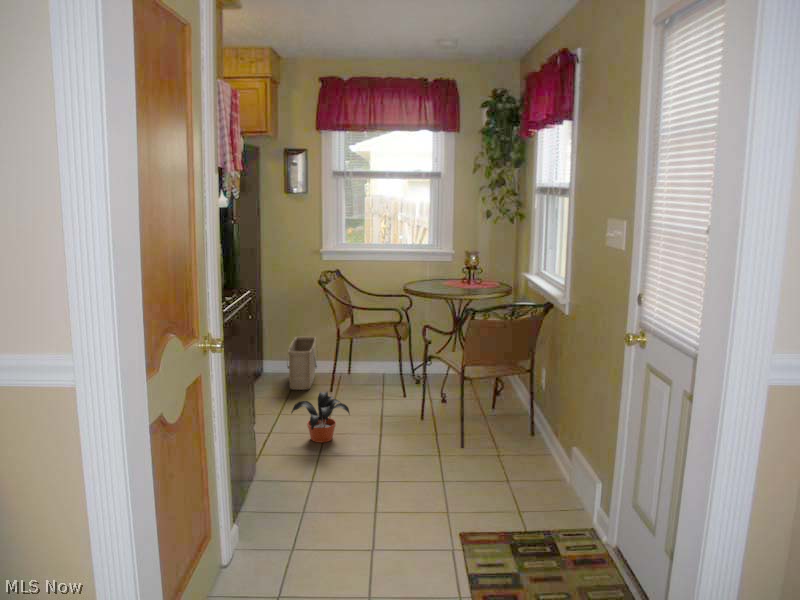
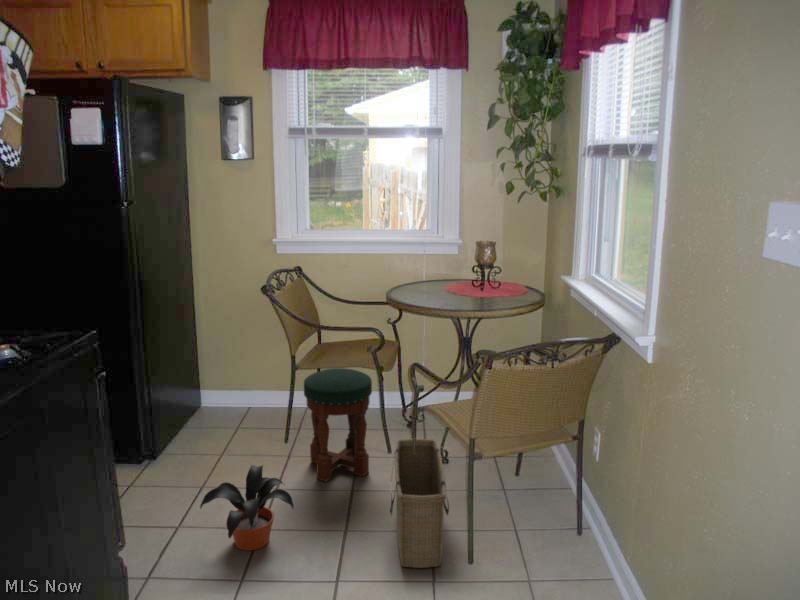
basket: present [288,336,317,390] -> present [390,439,449,568]
stool: none [349,336,395,411] -> present [304,368,372,482]

